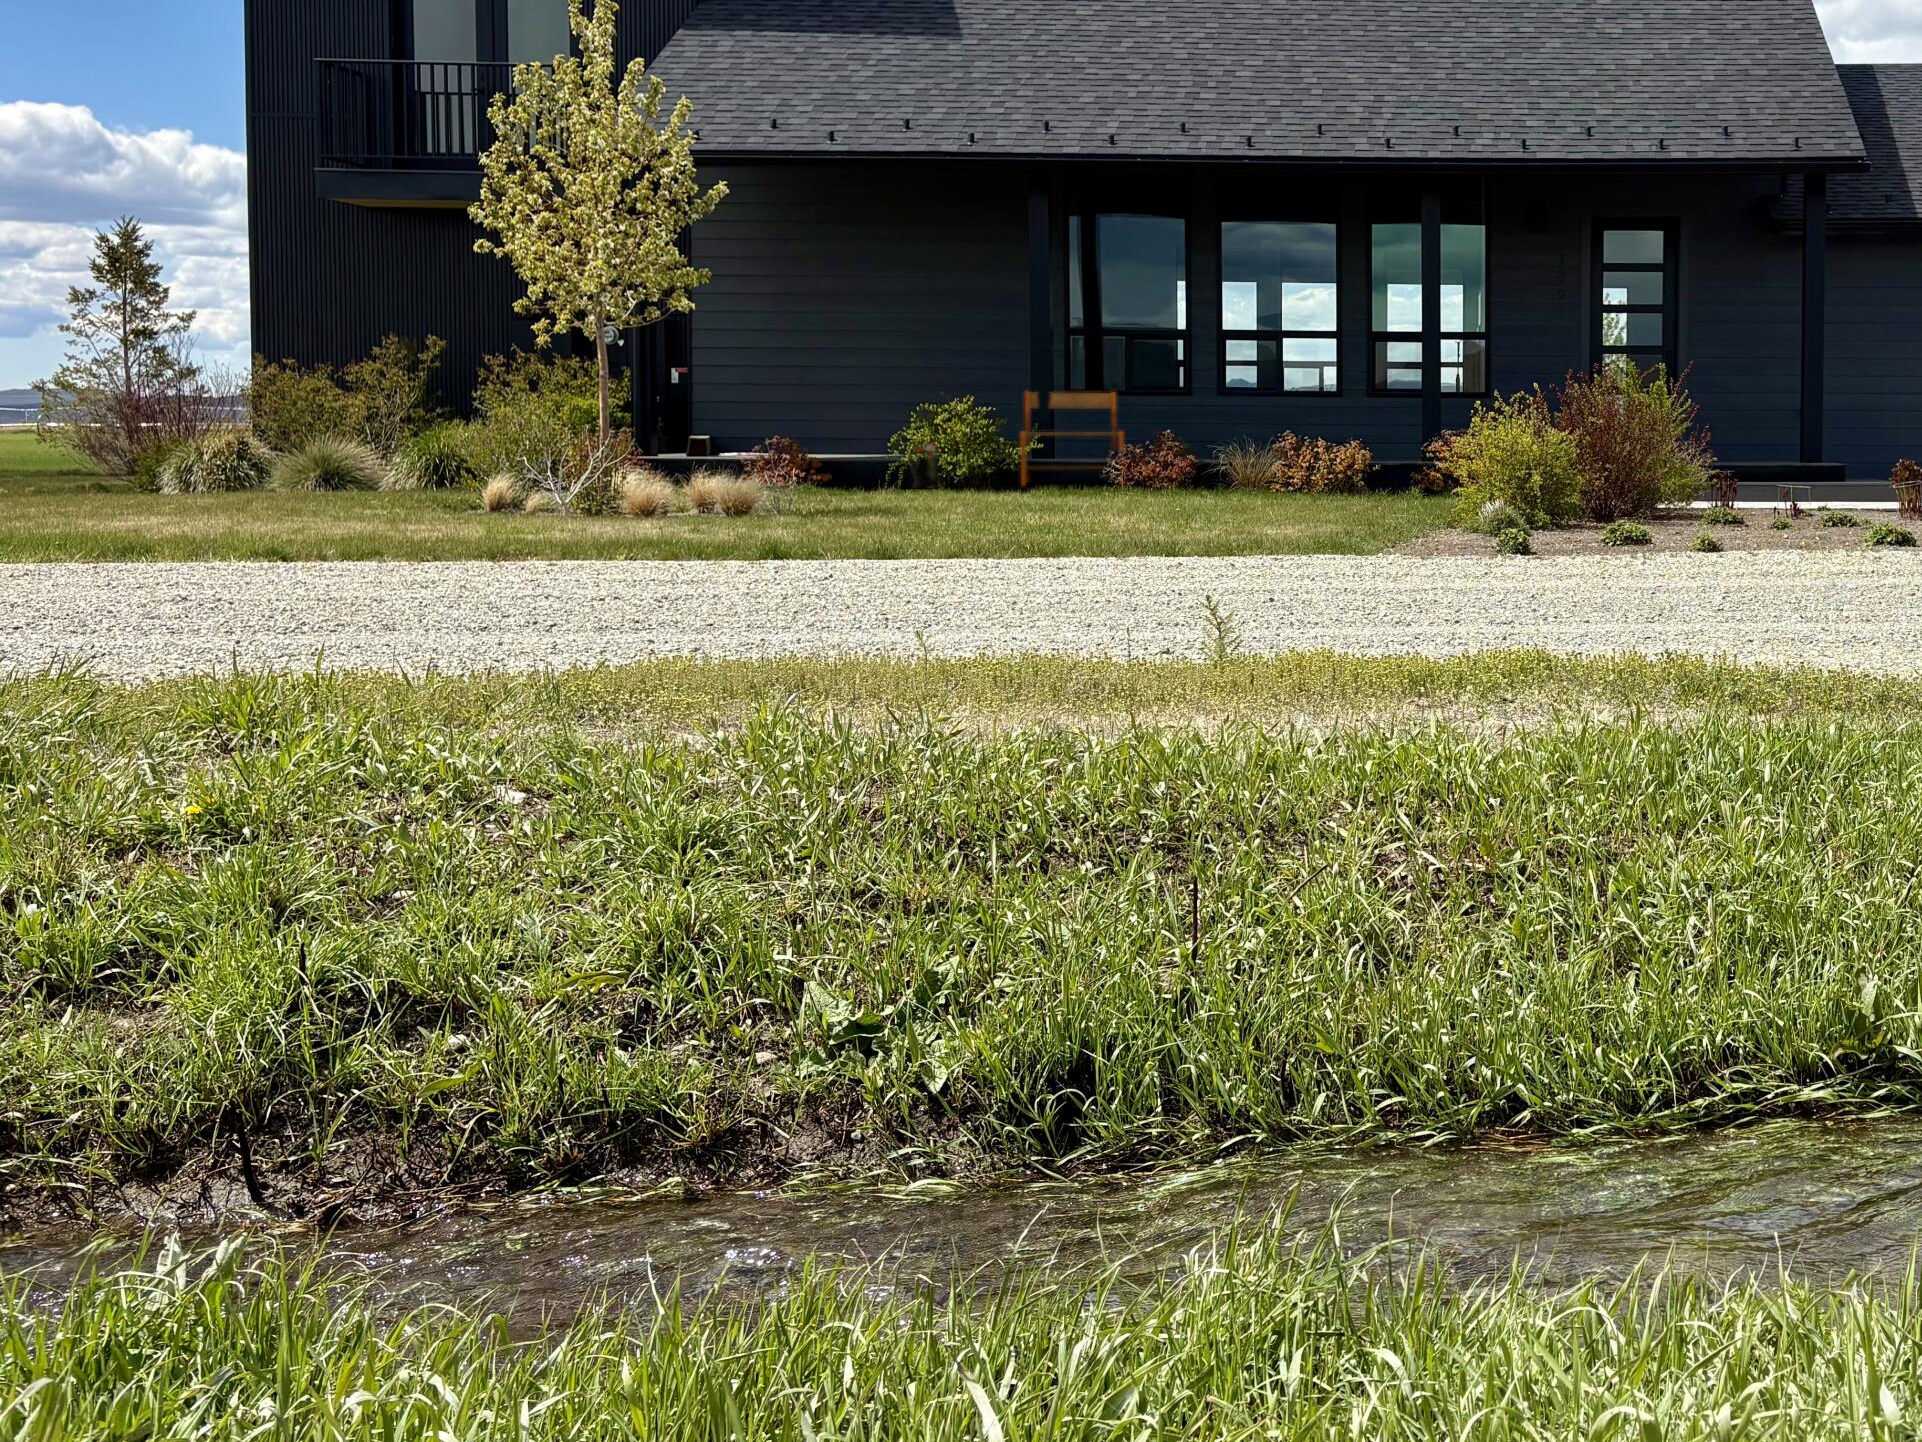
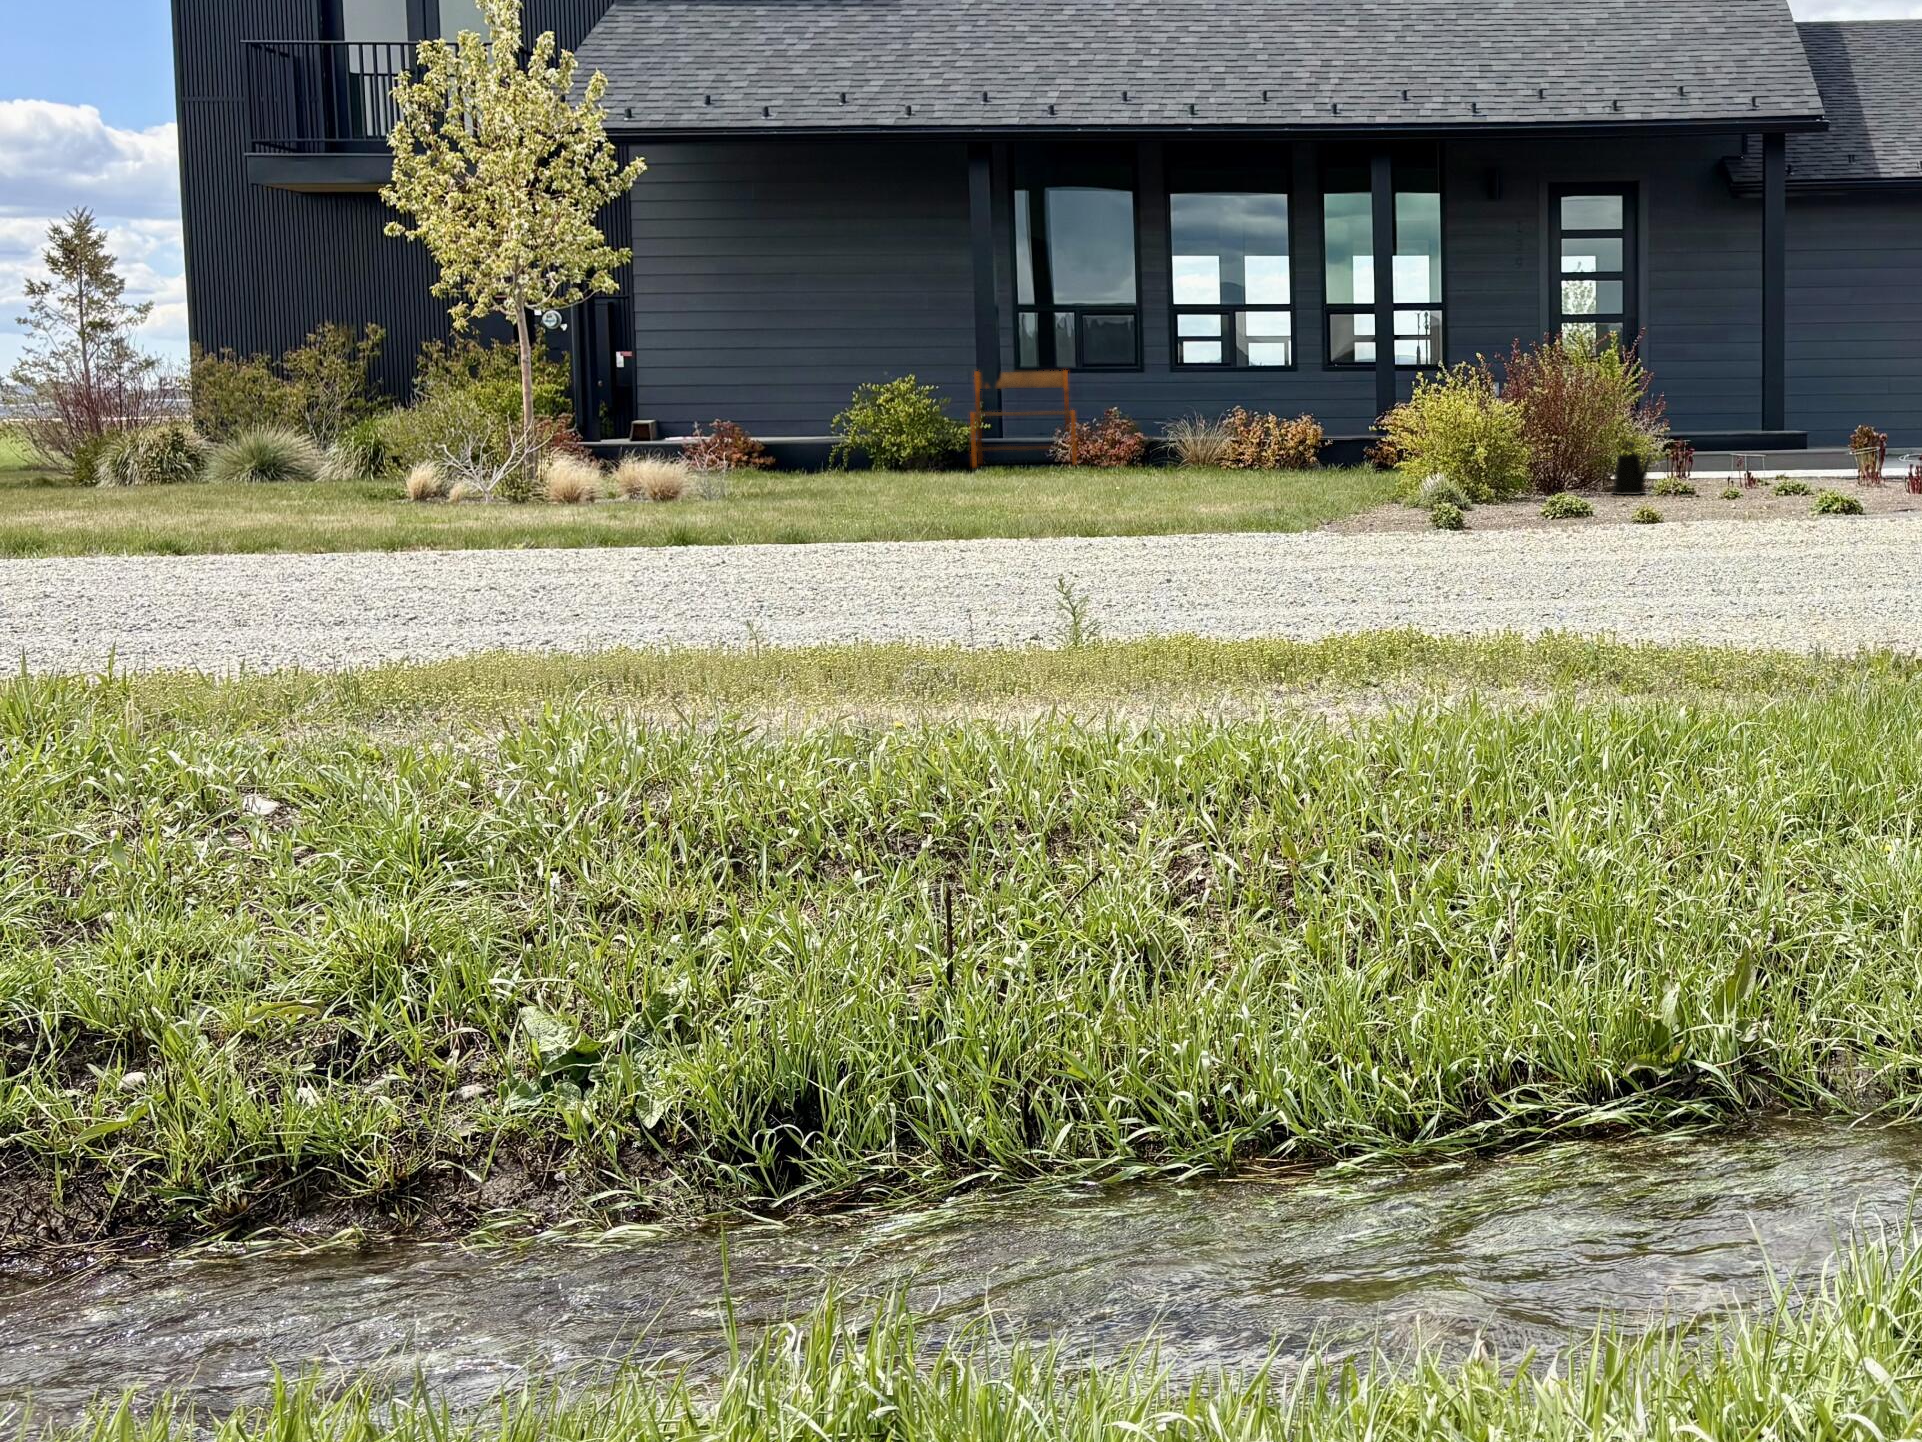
watering can: present [910,442,941,489] -> present [1612,440,1650,495]

